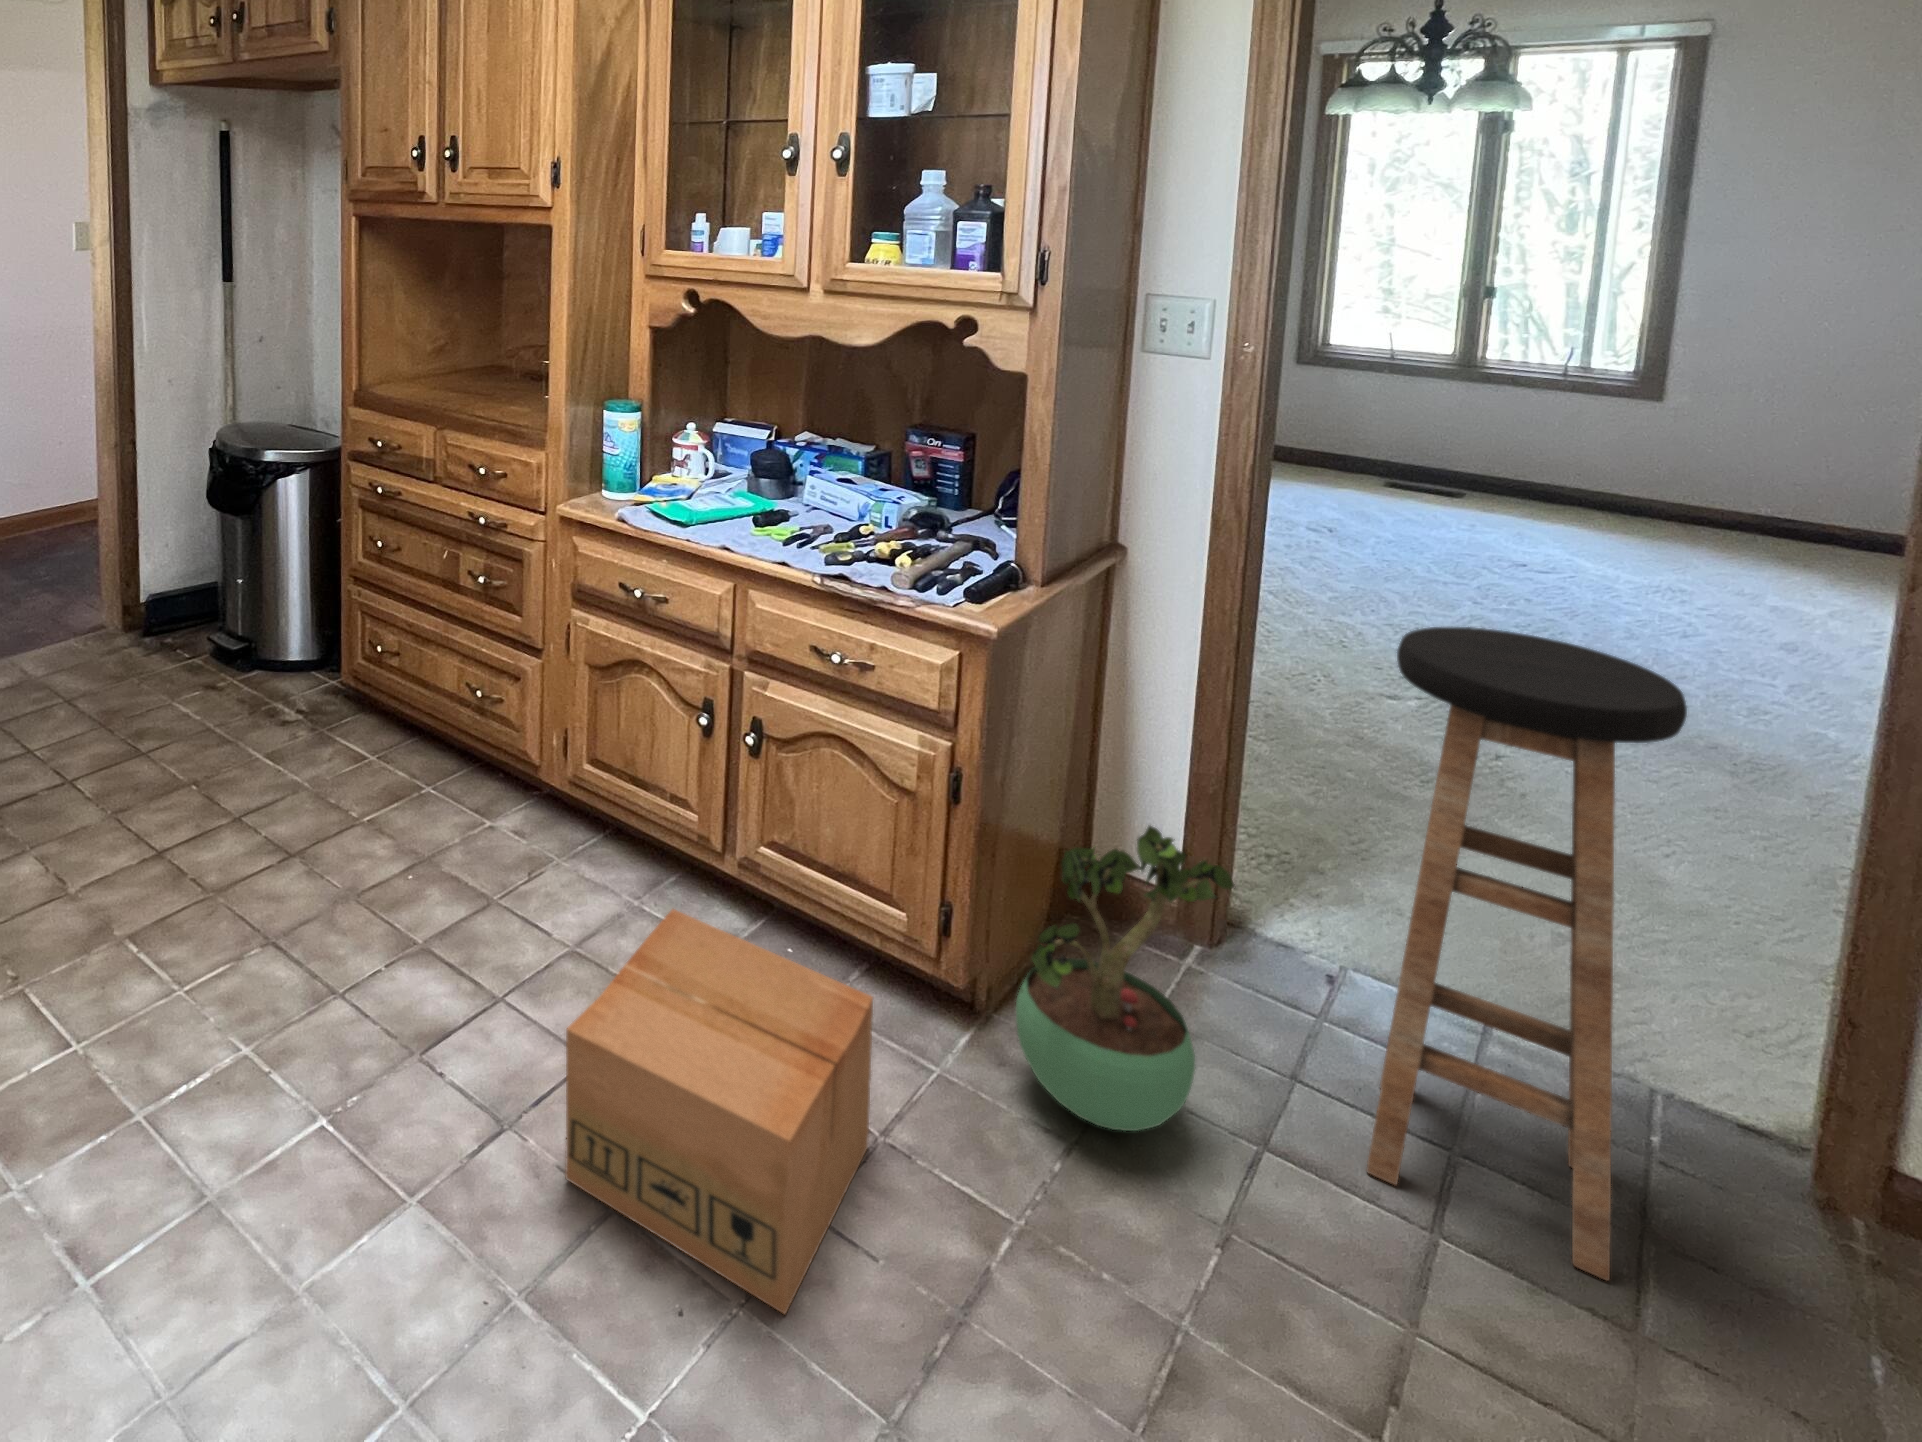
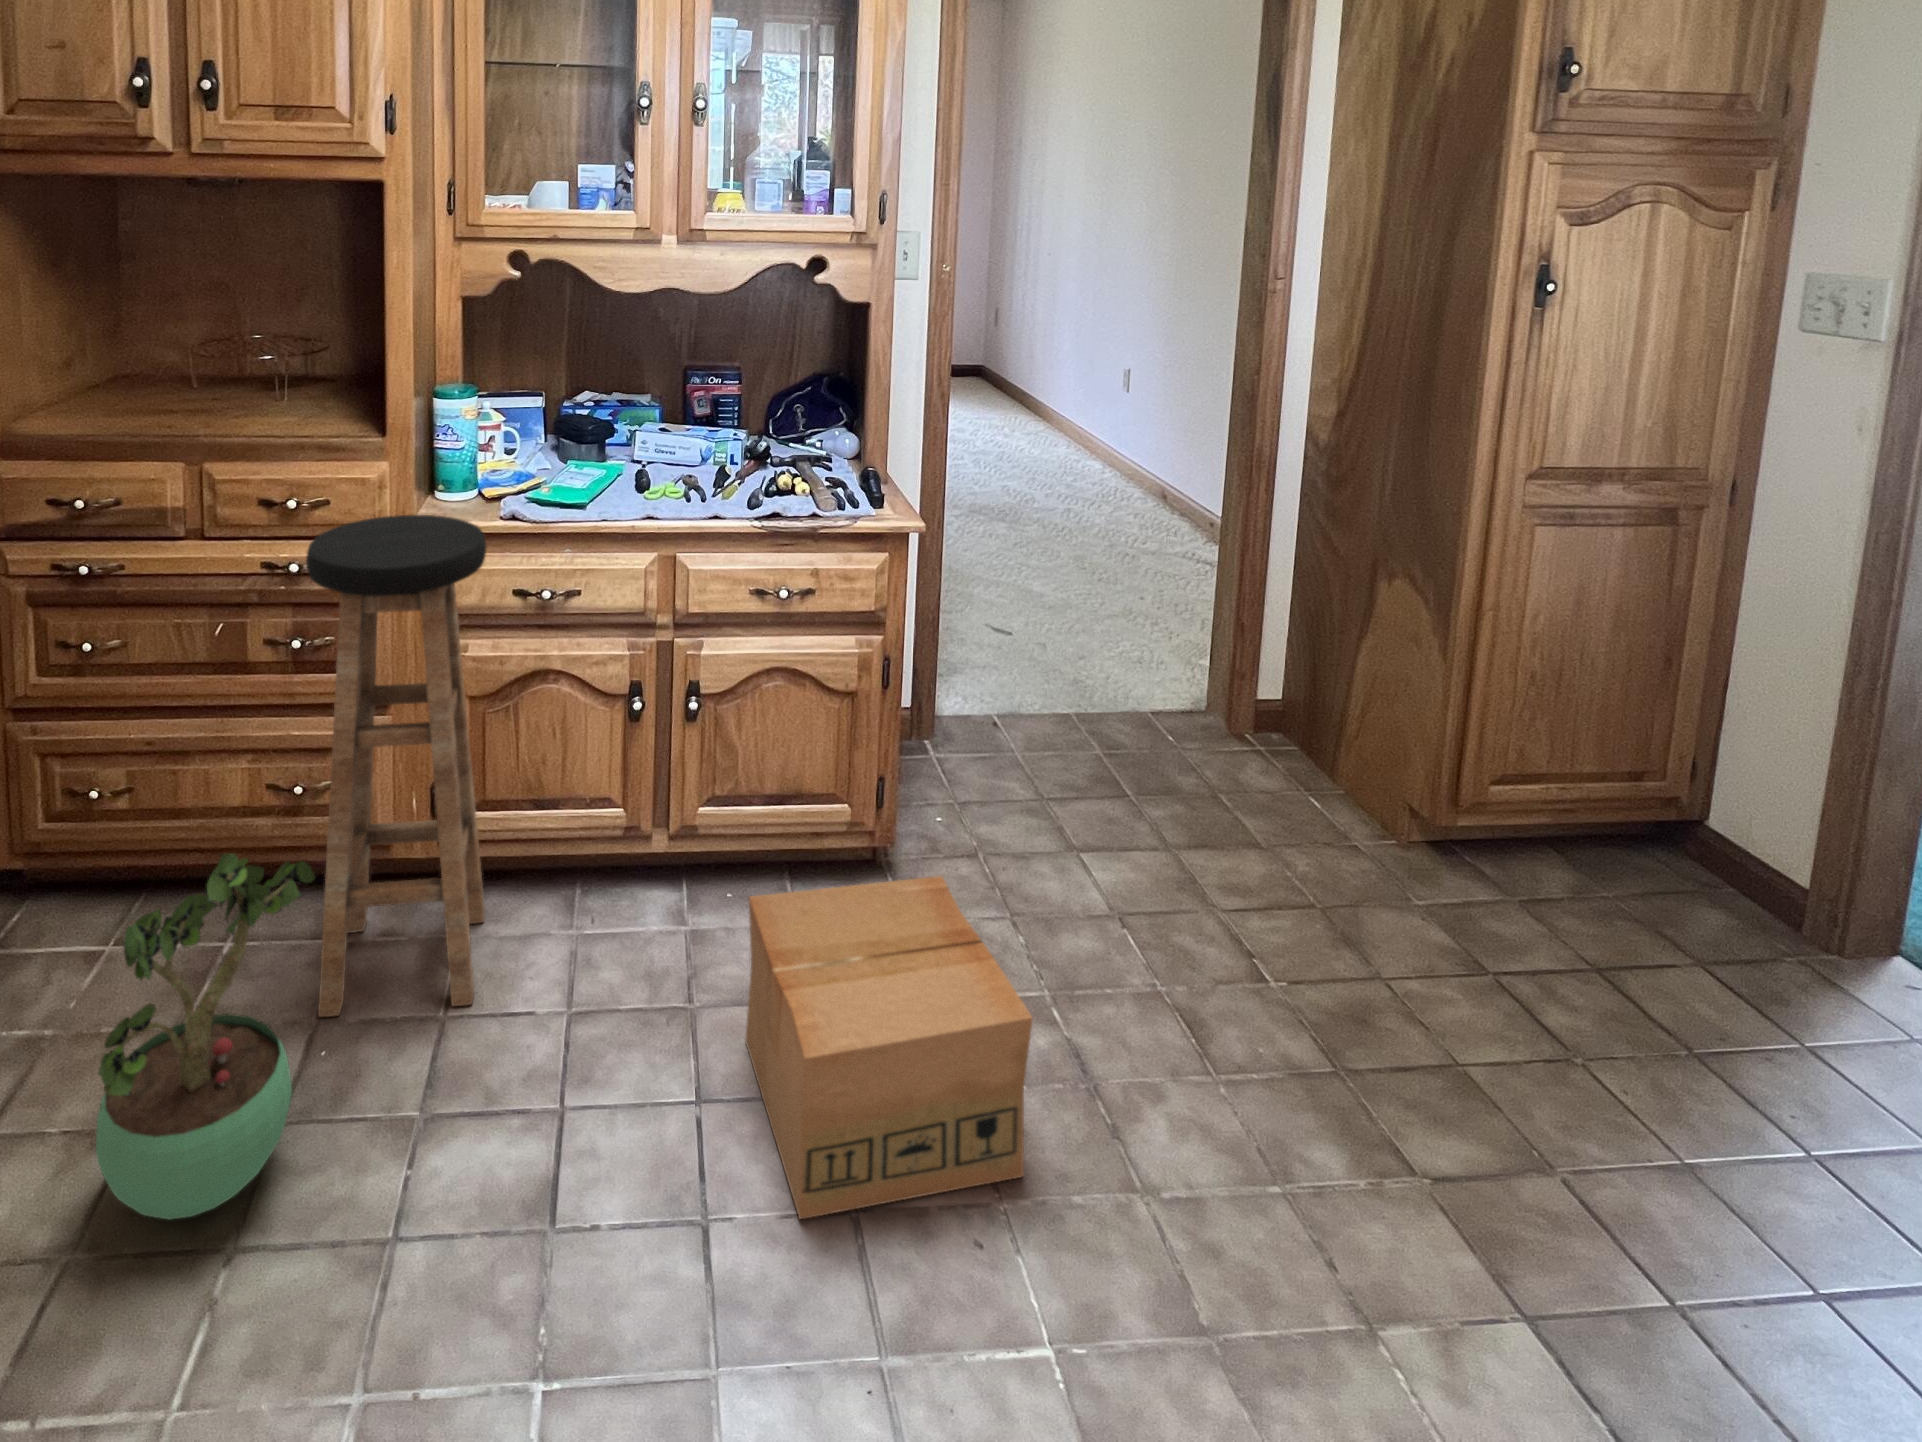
bar stool: present [1367,627,1687,1280] -> present [306,515,486,1017]
potted plant: present [1016,826,1235,1131] -> present [96,853,316,1220]

